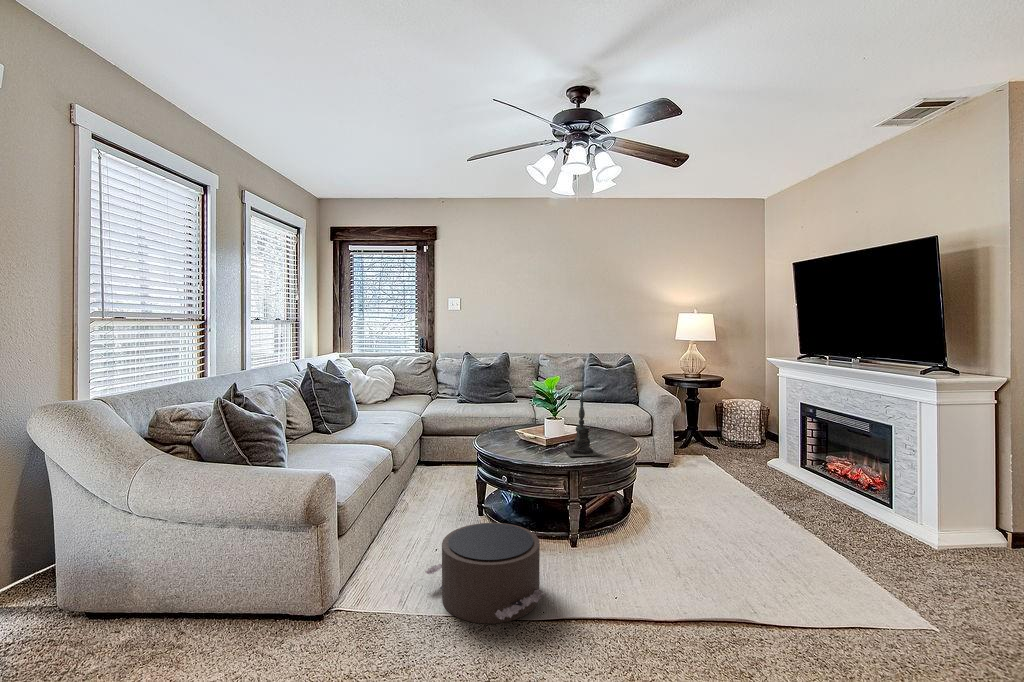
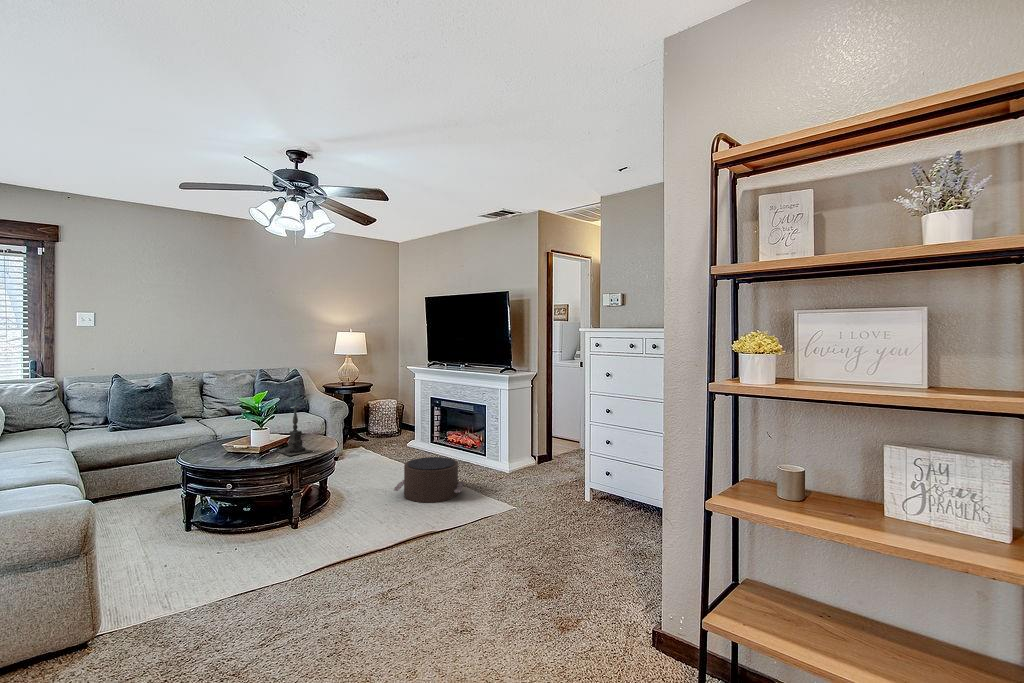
pouf: present [425,523,546,624] -> present [394,457,464,503]

